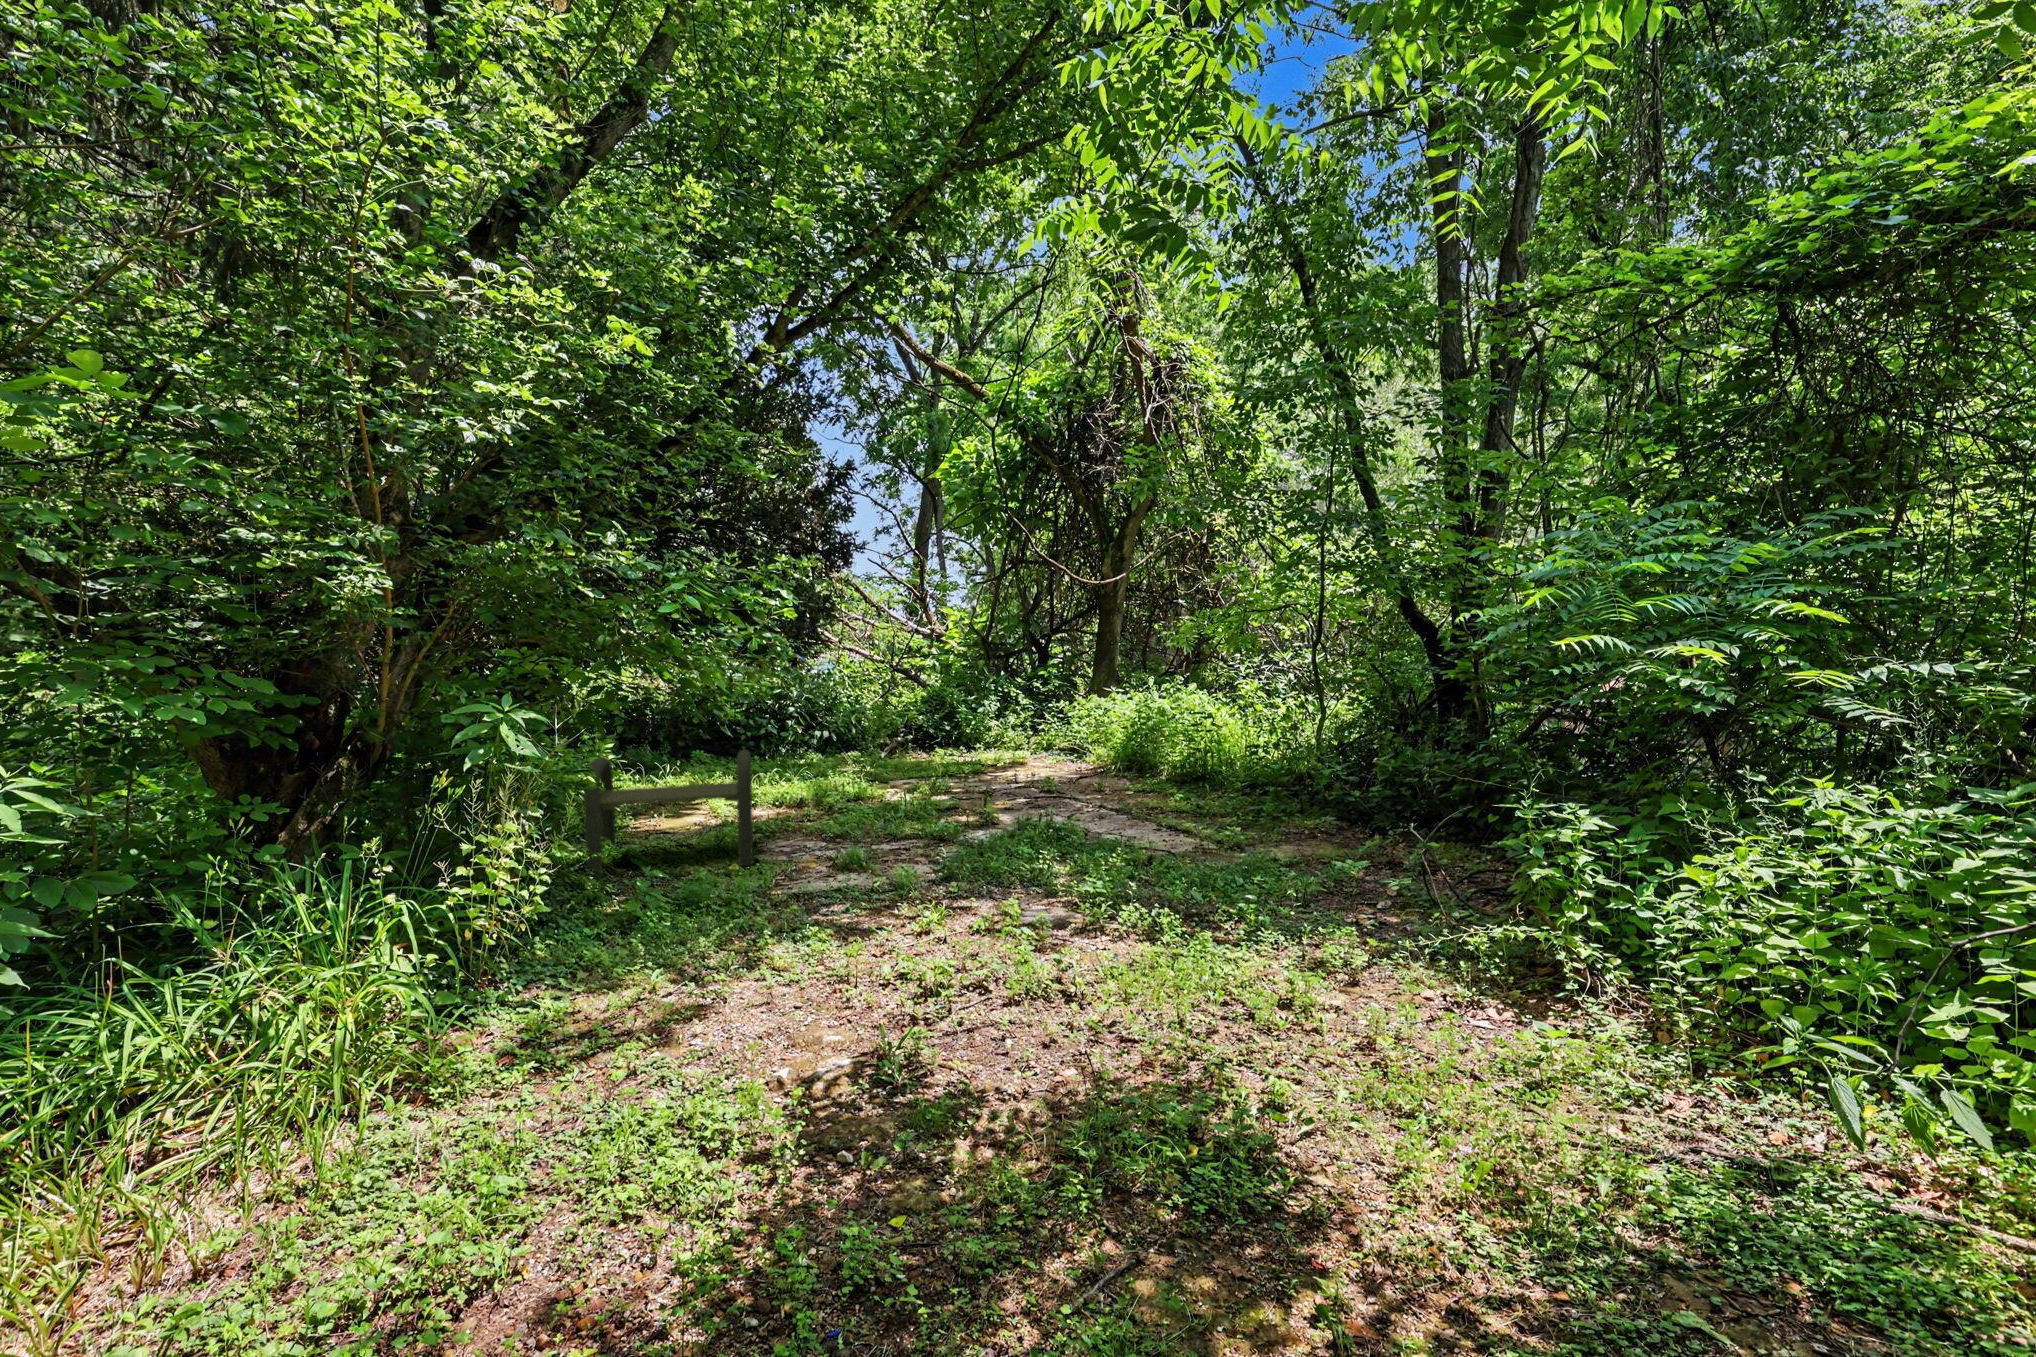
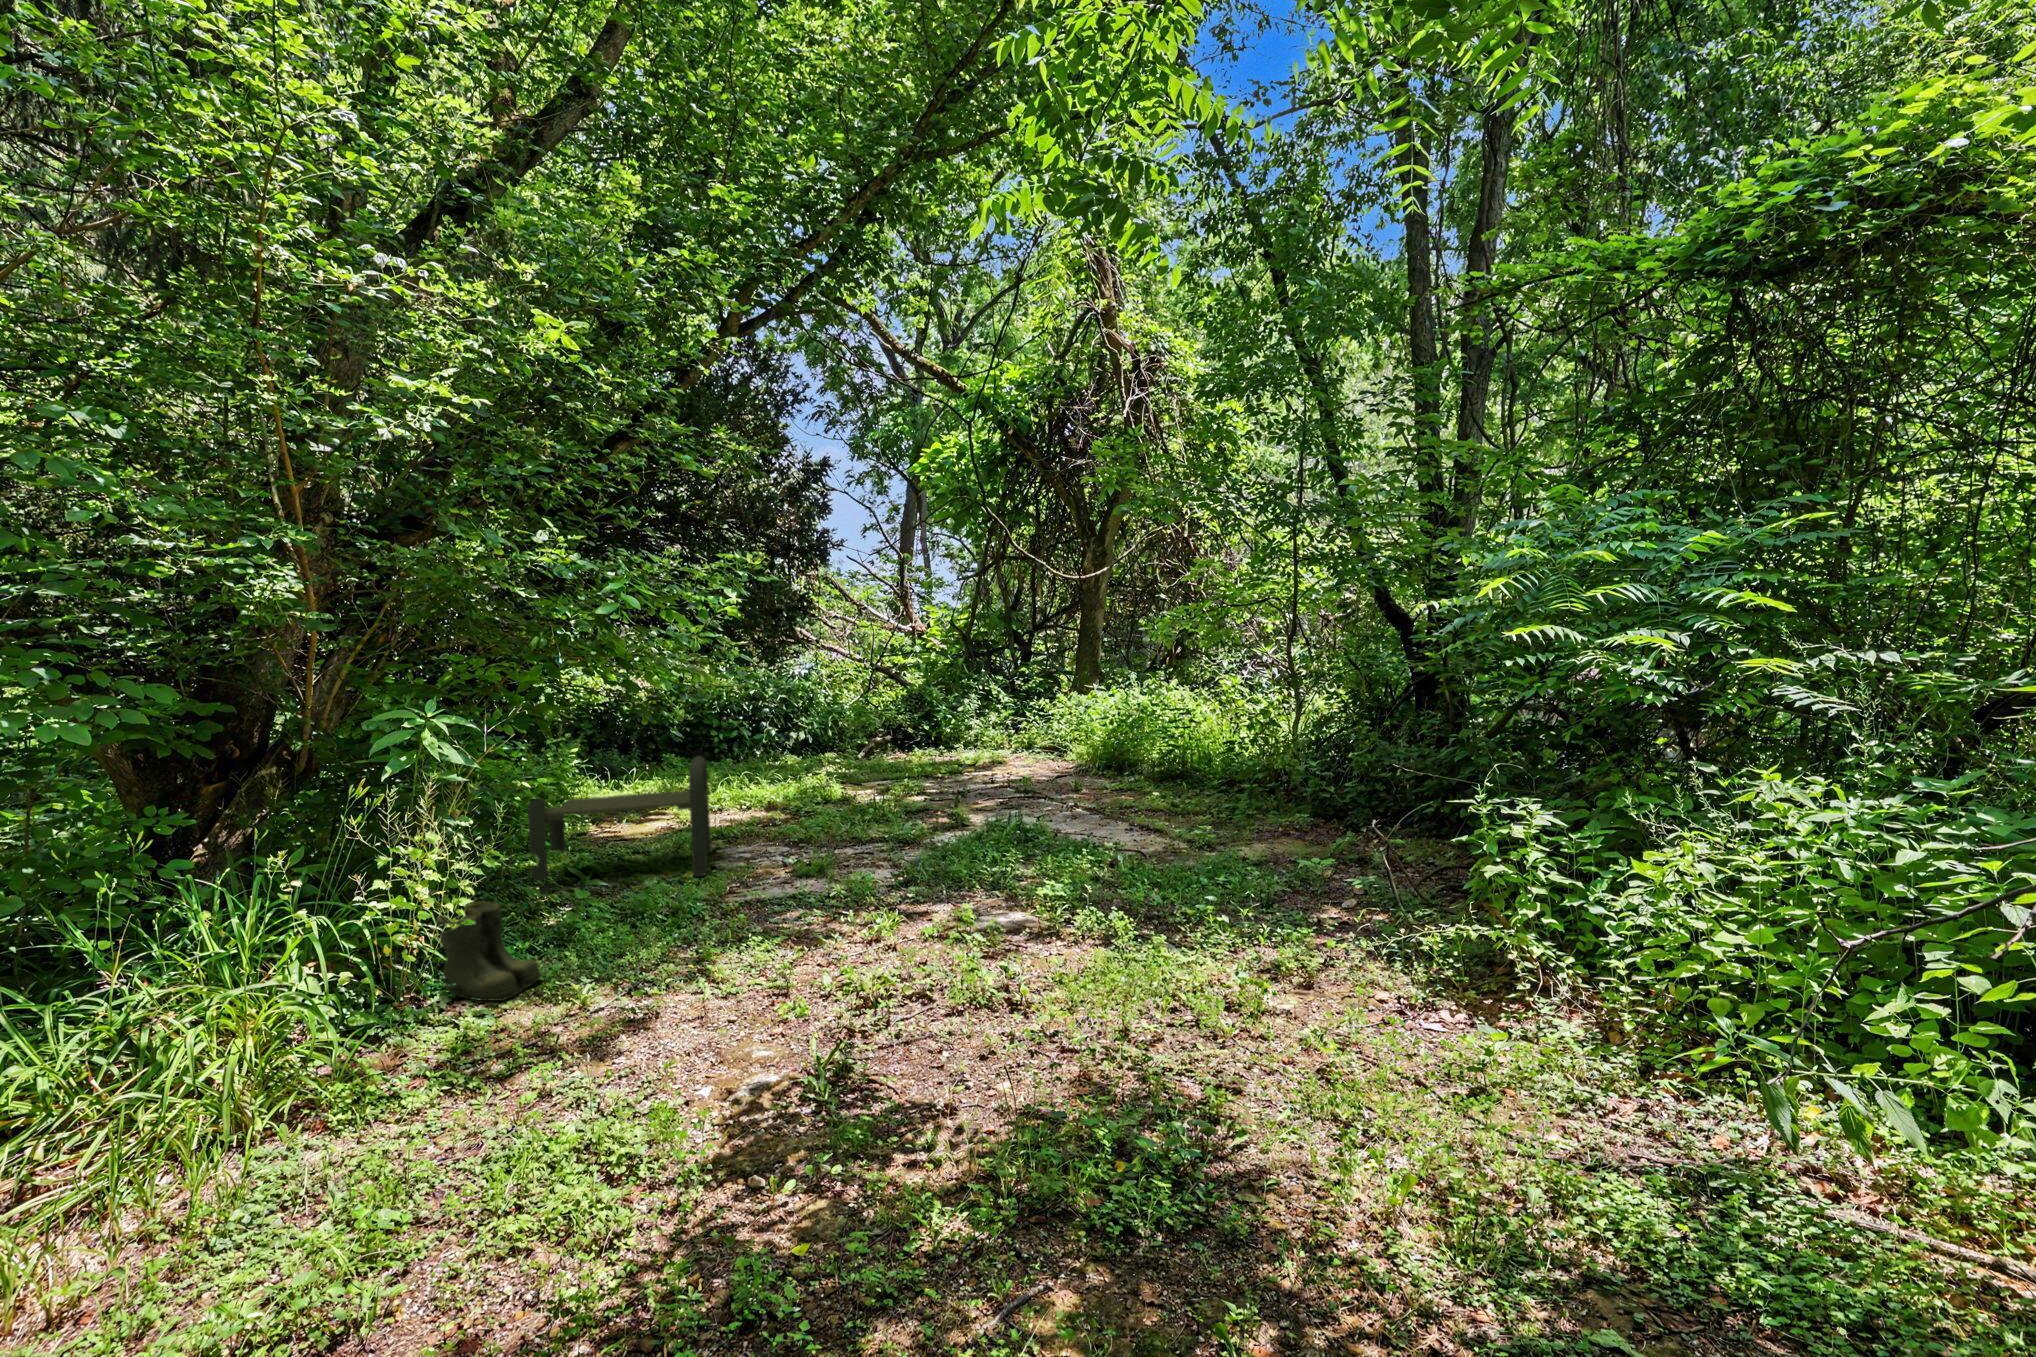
boots: none [511,886,614,981] -> present [436,902,544,1001]

